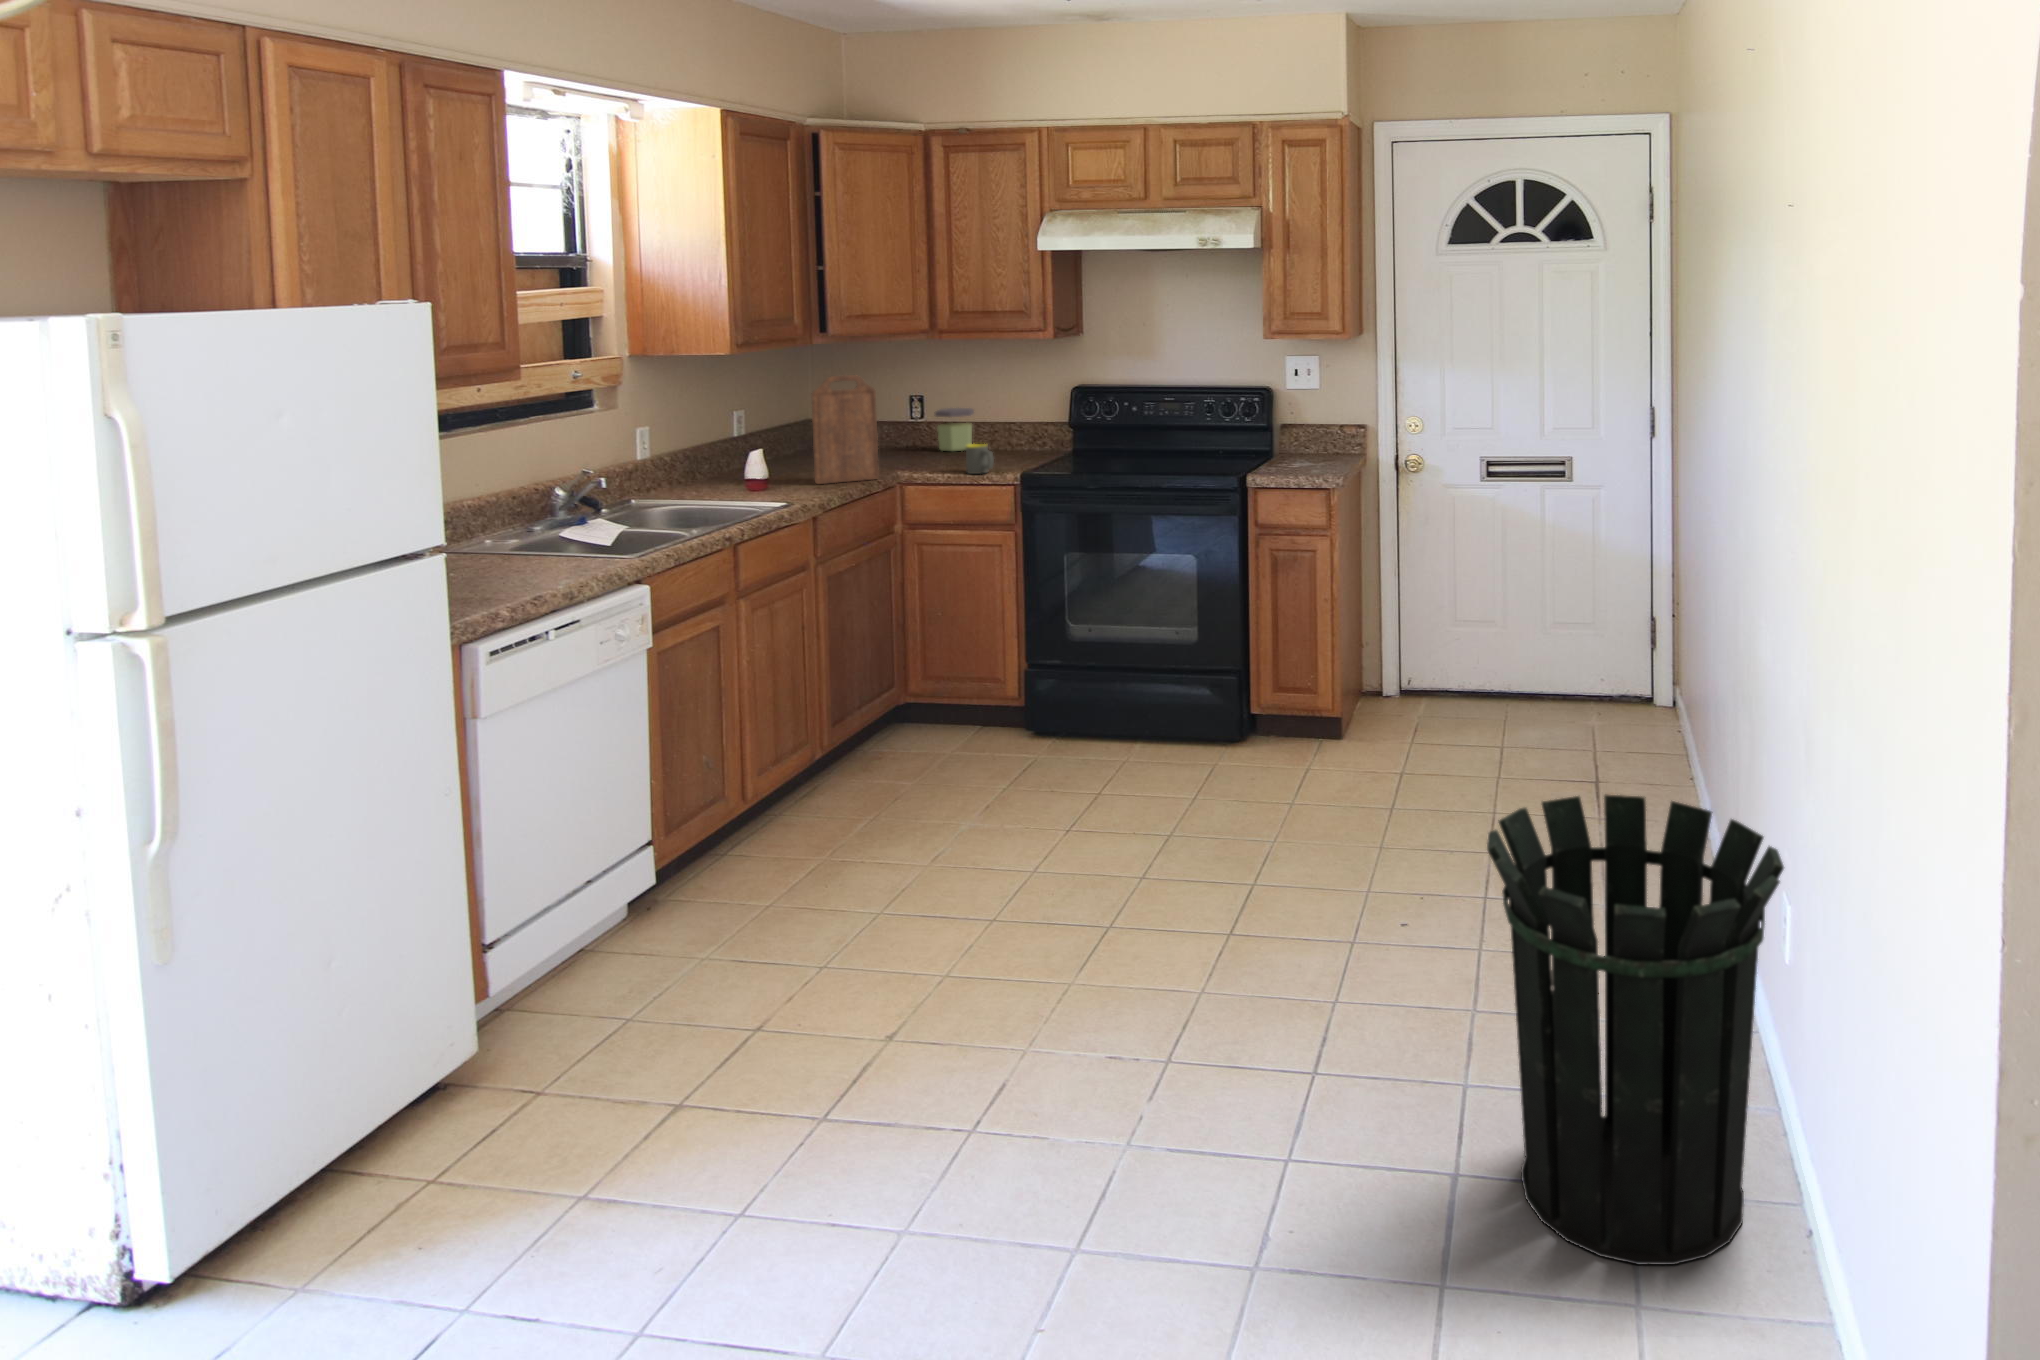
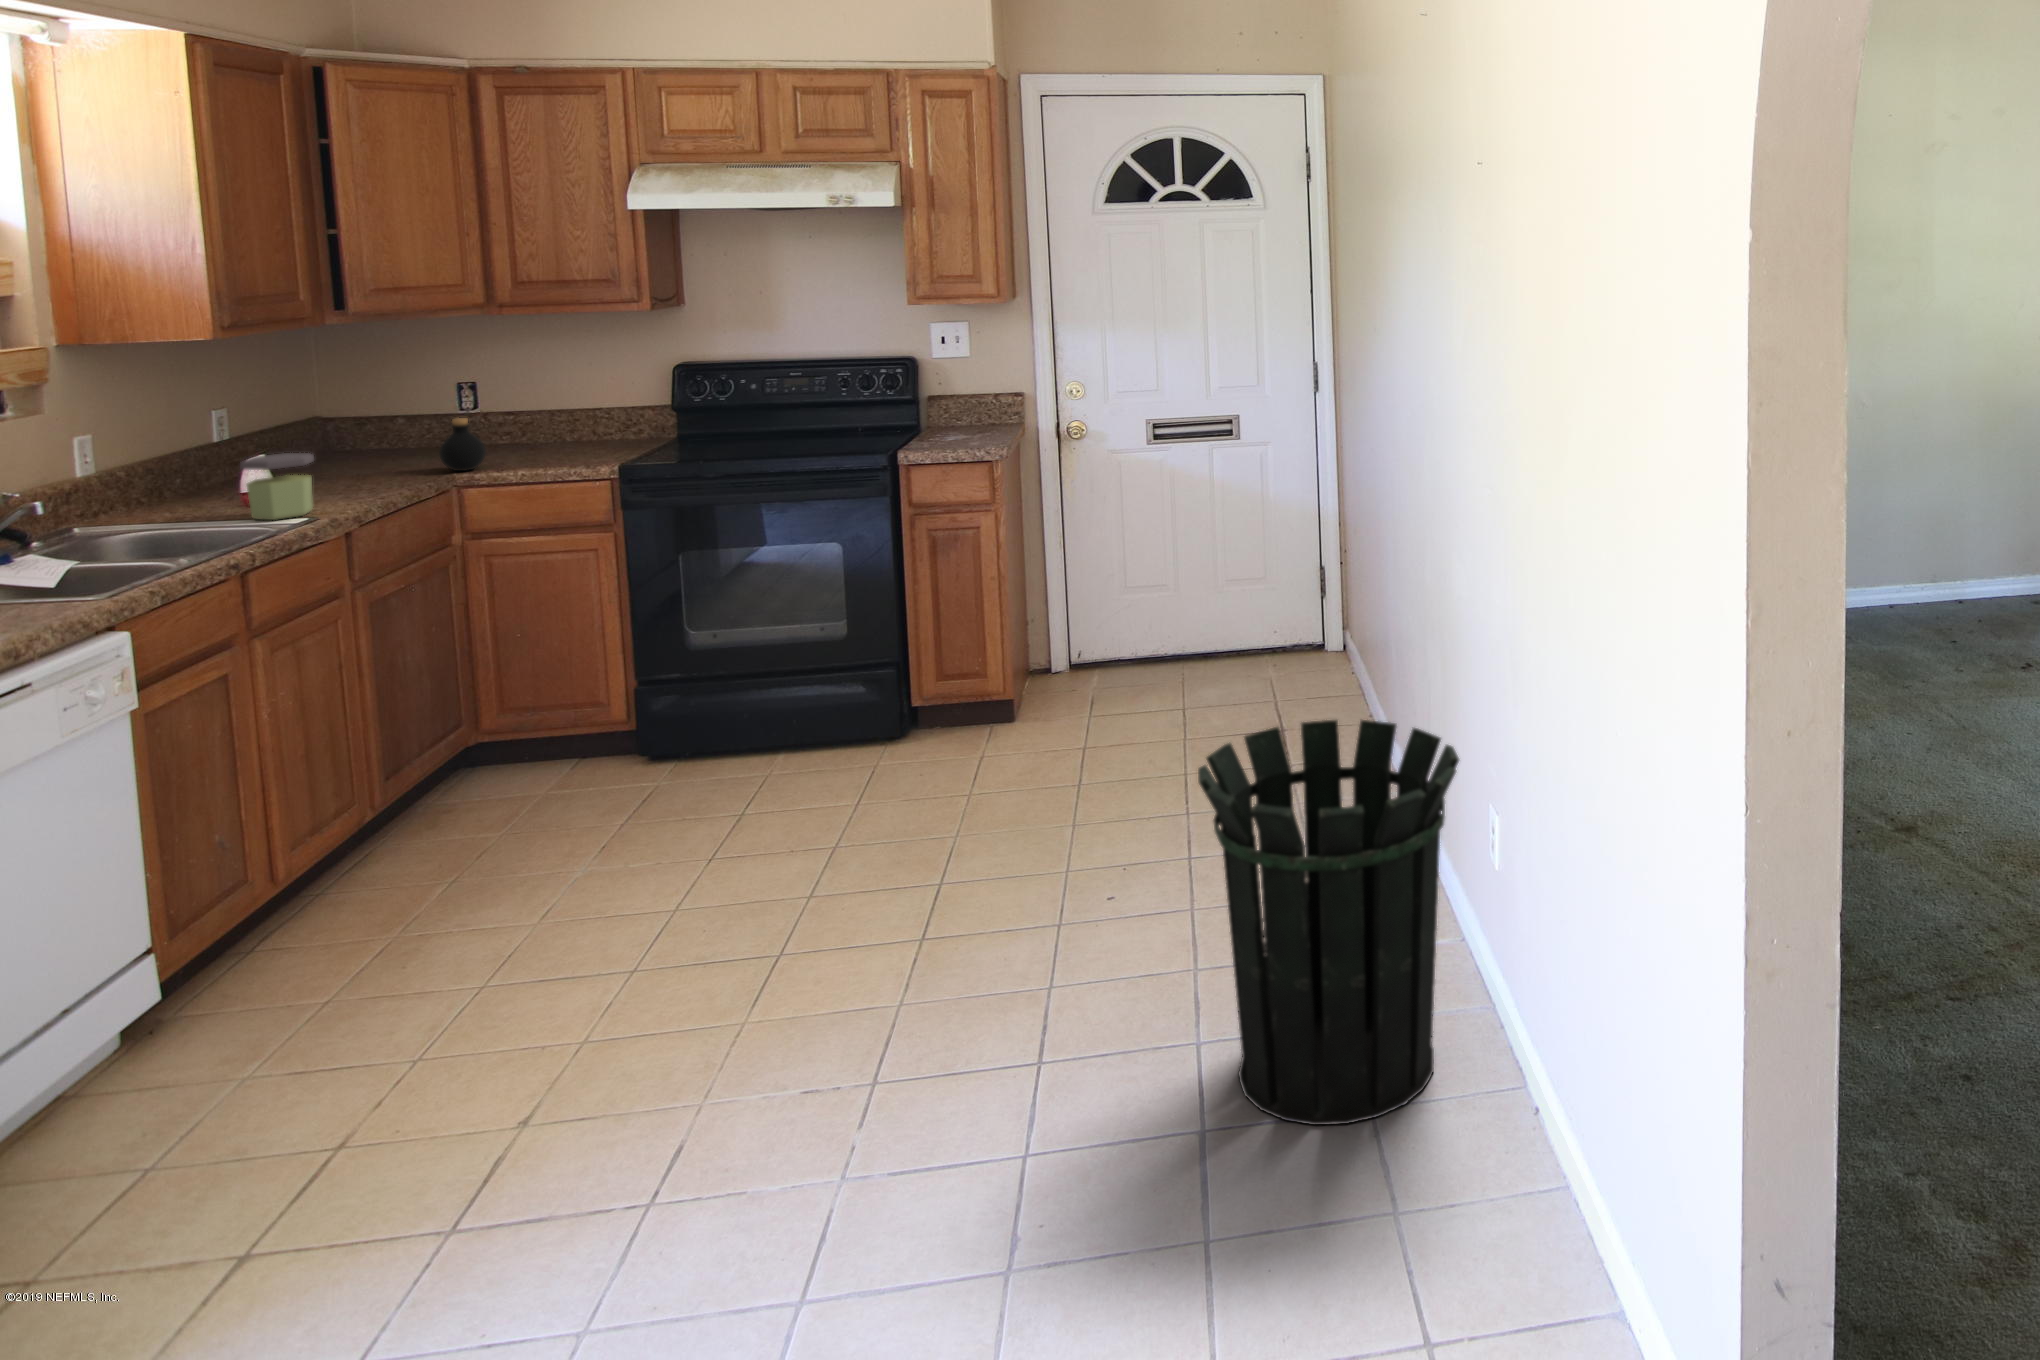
cutting board: present [812,375,879,484] -> none [322,361,422,496]
jar: present [935,408,974,451] -> present [240,453,314,520]
bottle: none [894,425,928,470] -> present [440,418,486,471]
mug: present [966,444,994,474] -> none [540,436,580,471]

